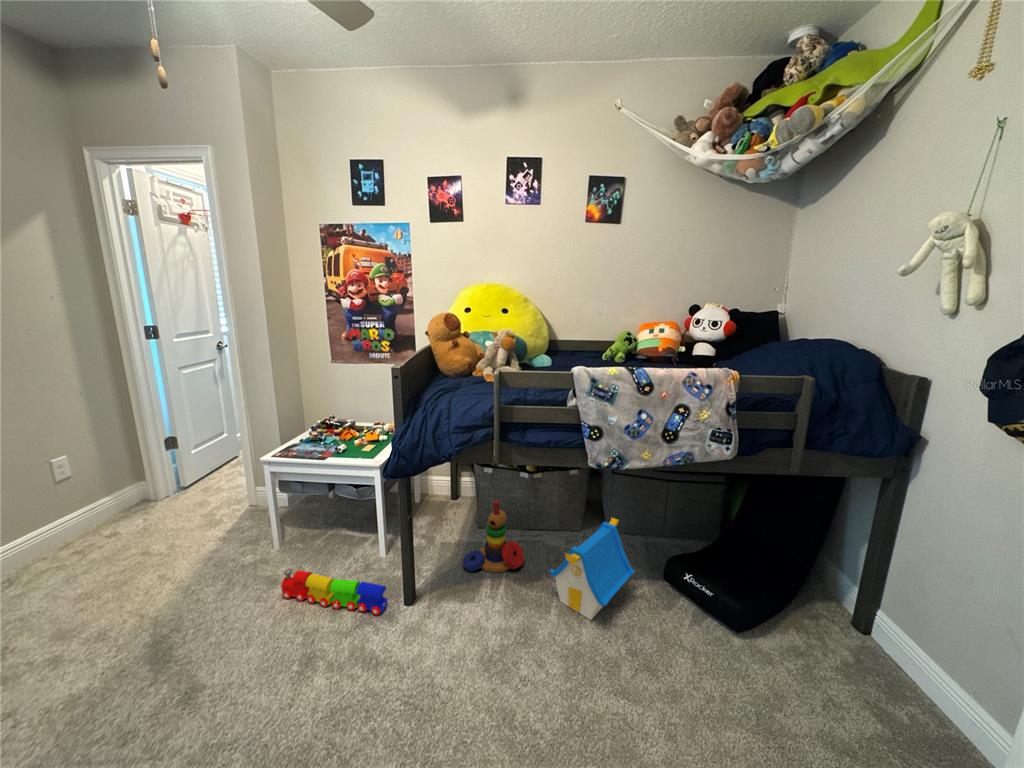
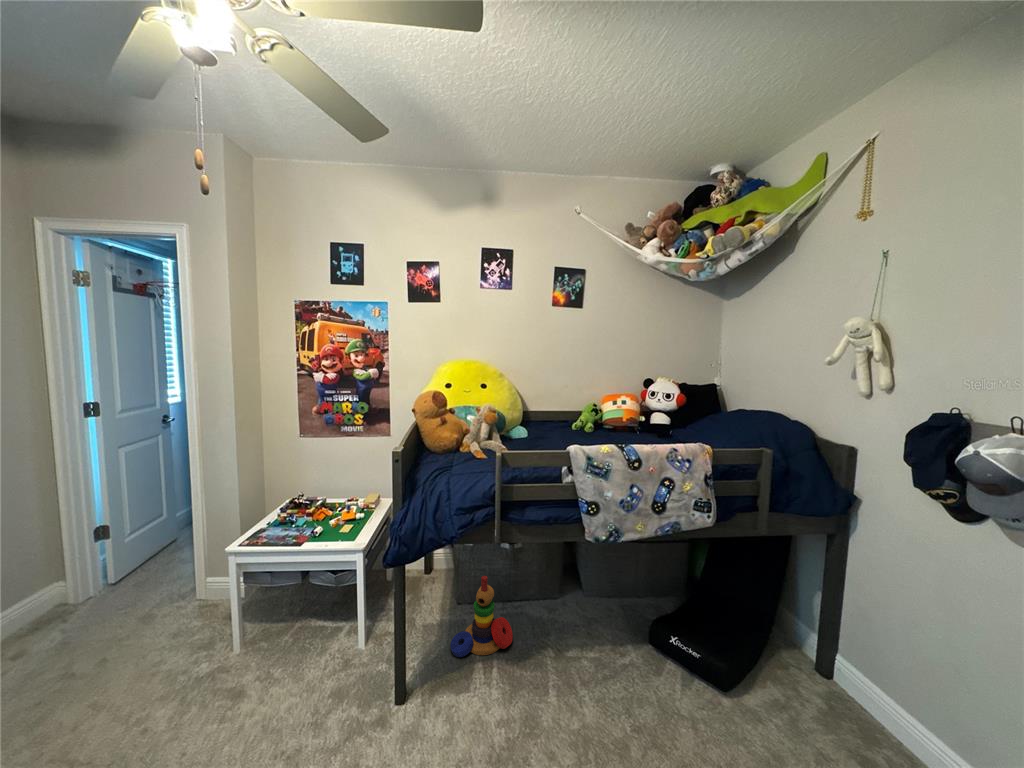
toy house: present [550,518,634,620] -> none [544,584,625,701]
toy train: present [281,569,388,615] -> none [245,685,375,731]

